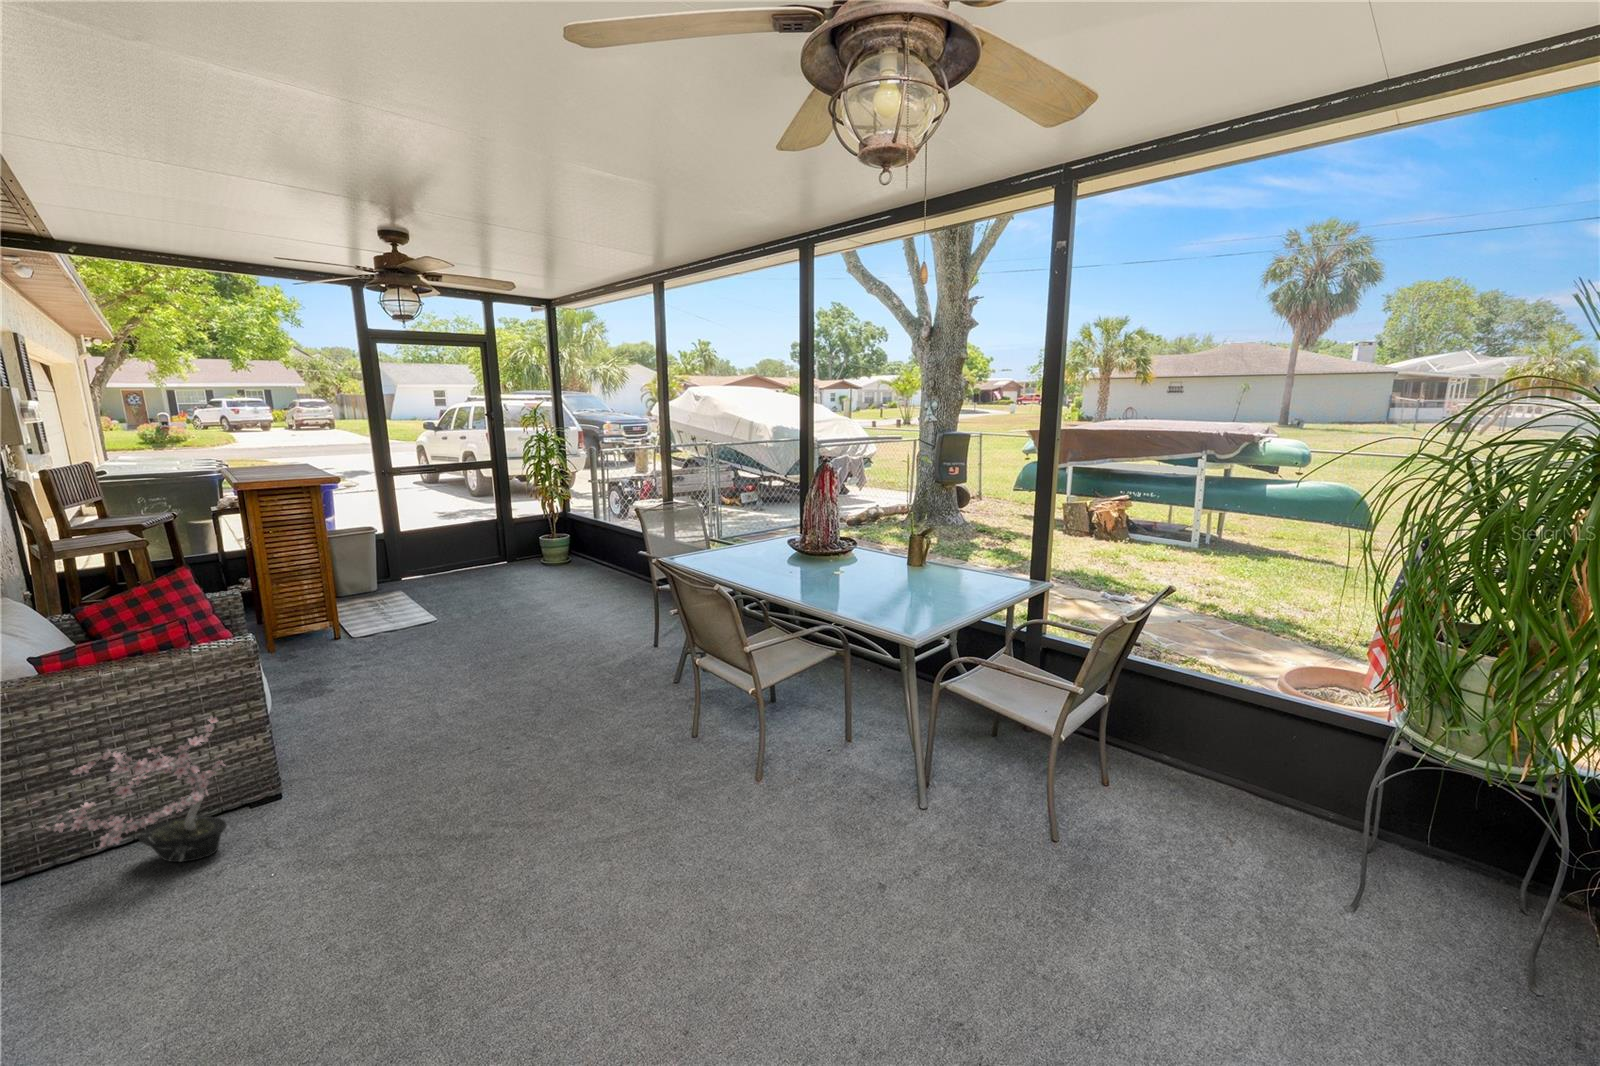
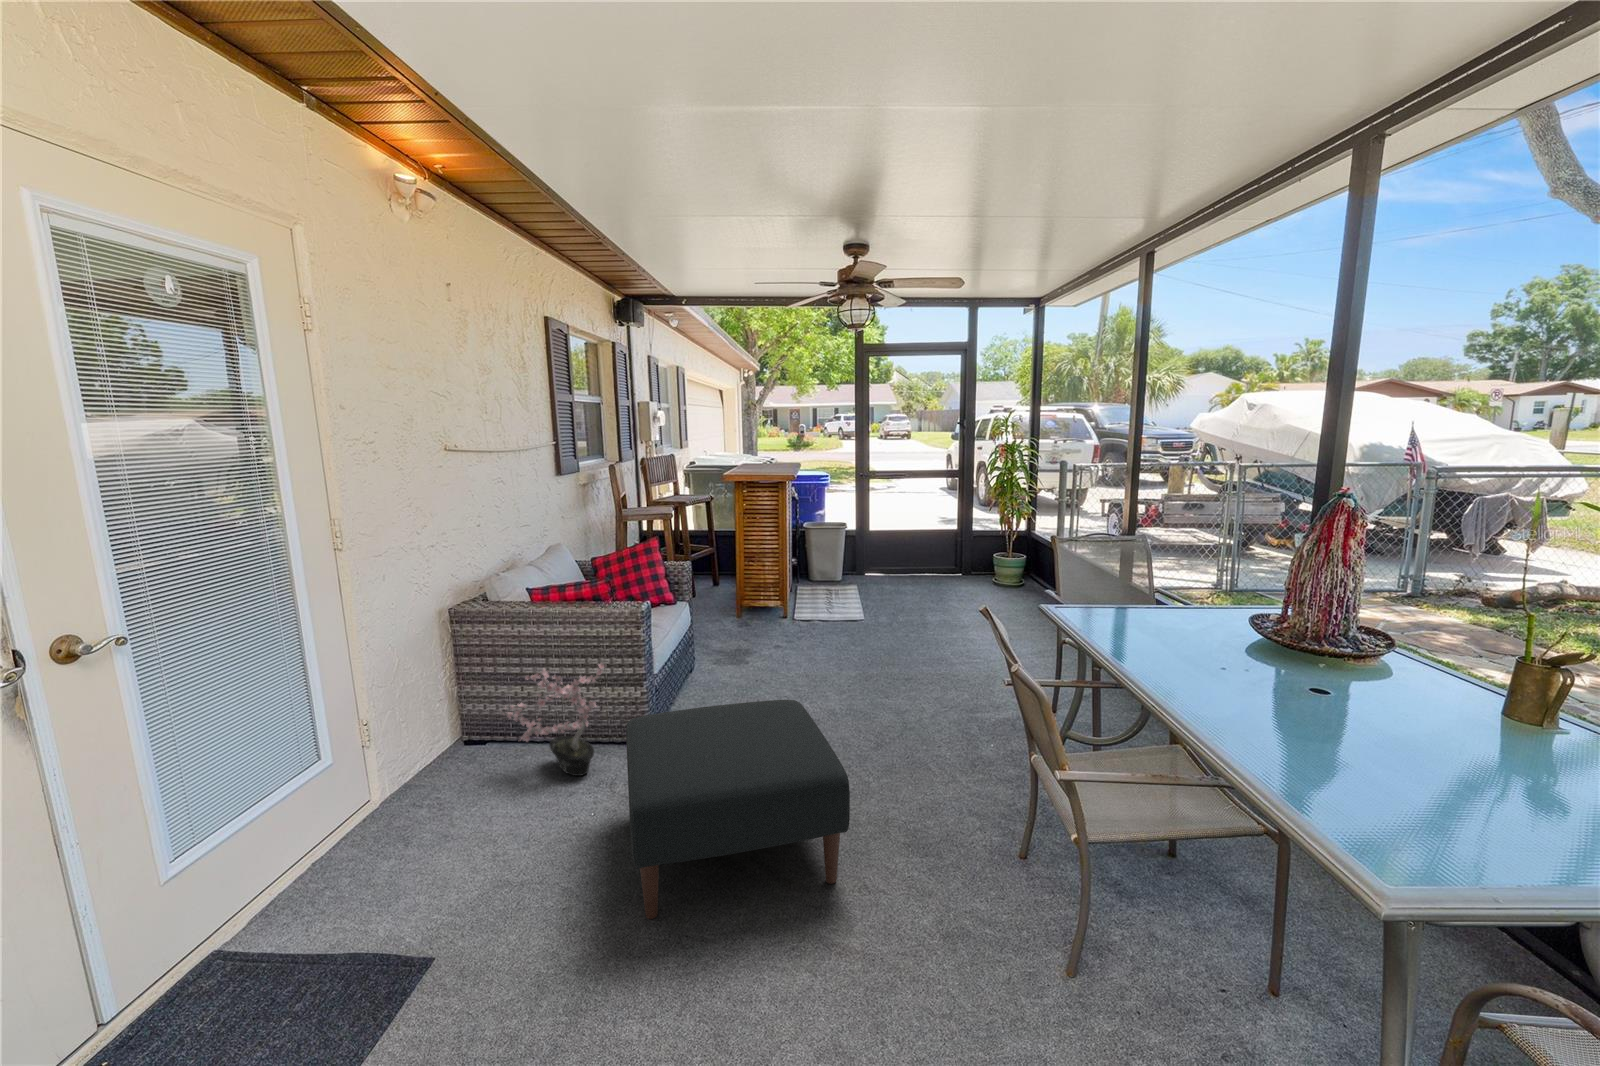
ottoman: none [310,682,591,906] -> present [626,700,850,919]

